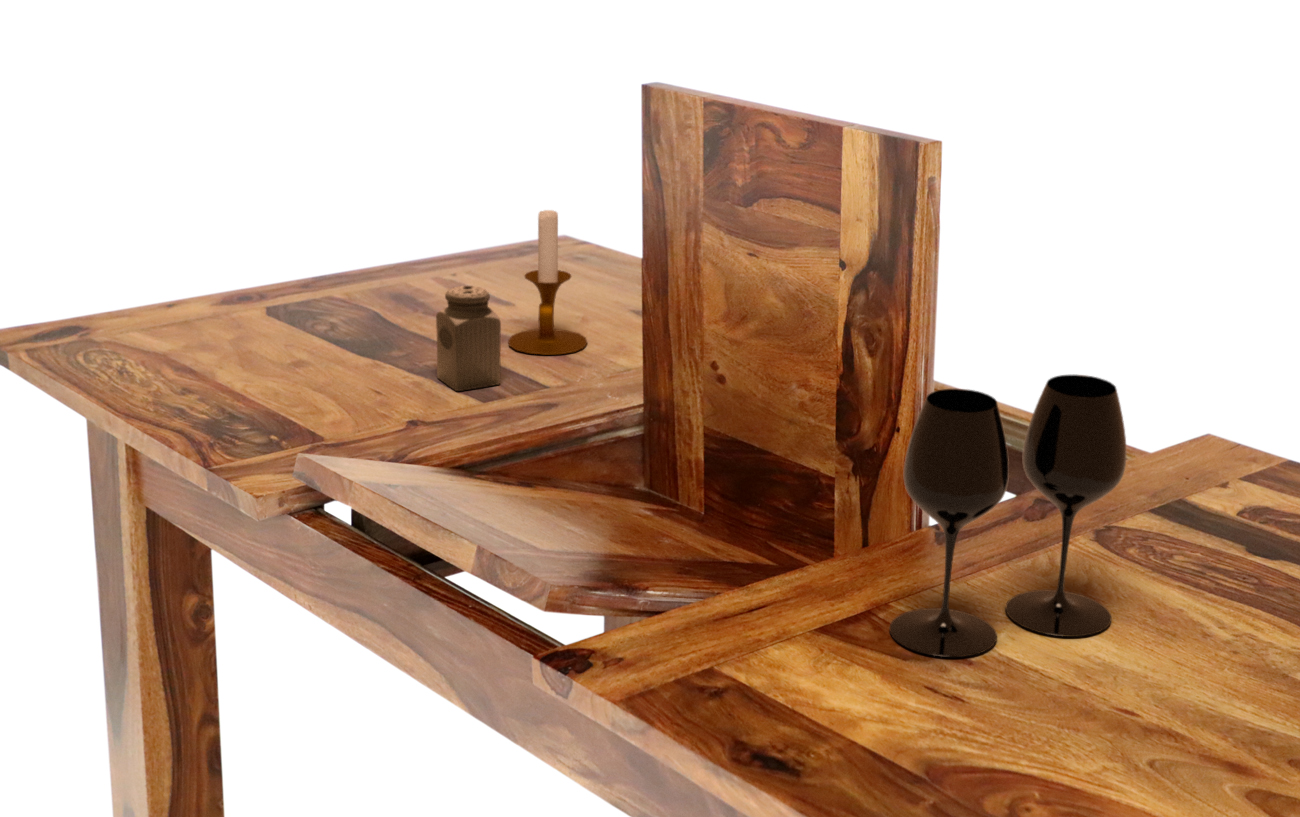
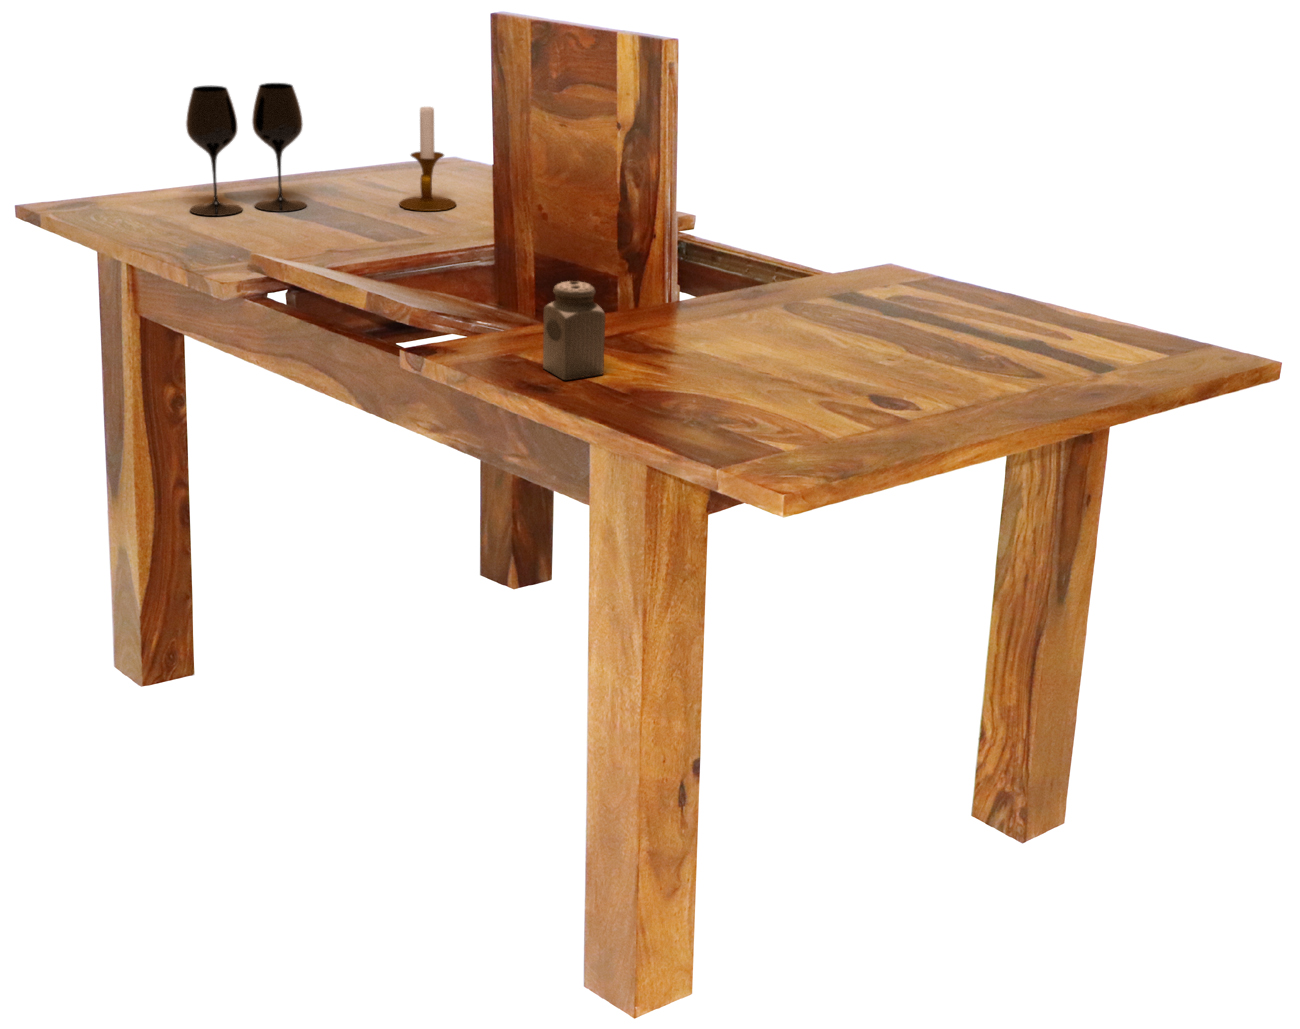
salt shaker: present [436,286,501,391] -> present [543,281,605,380]
wine glass: present [890,375,1127,657] -> present [186,83,306,216]

